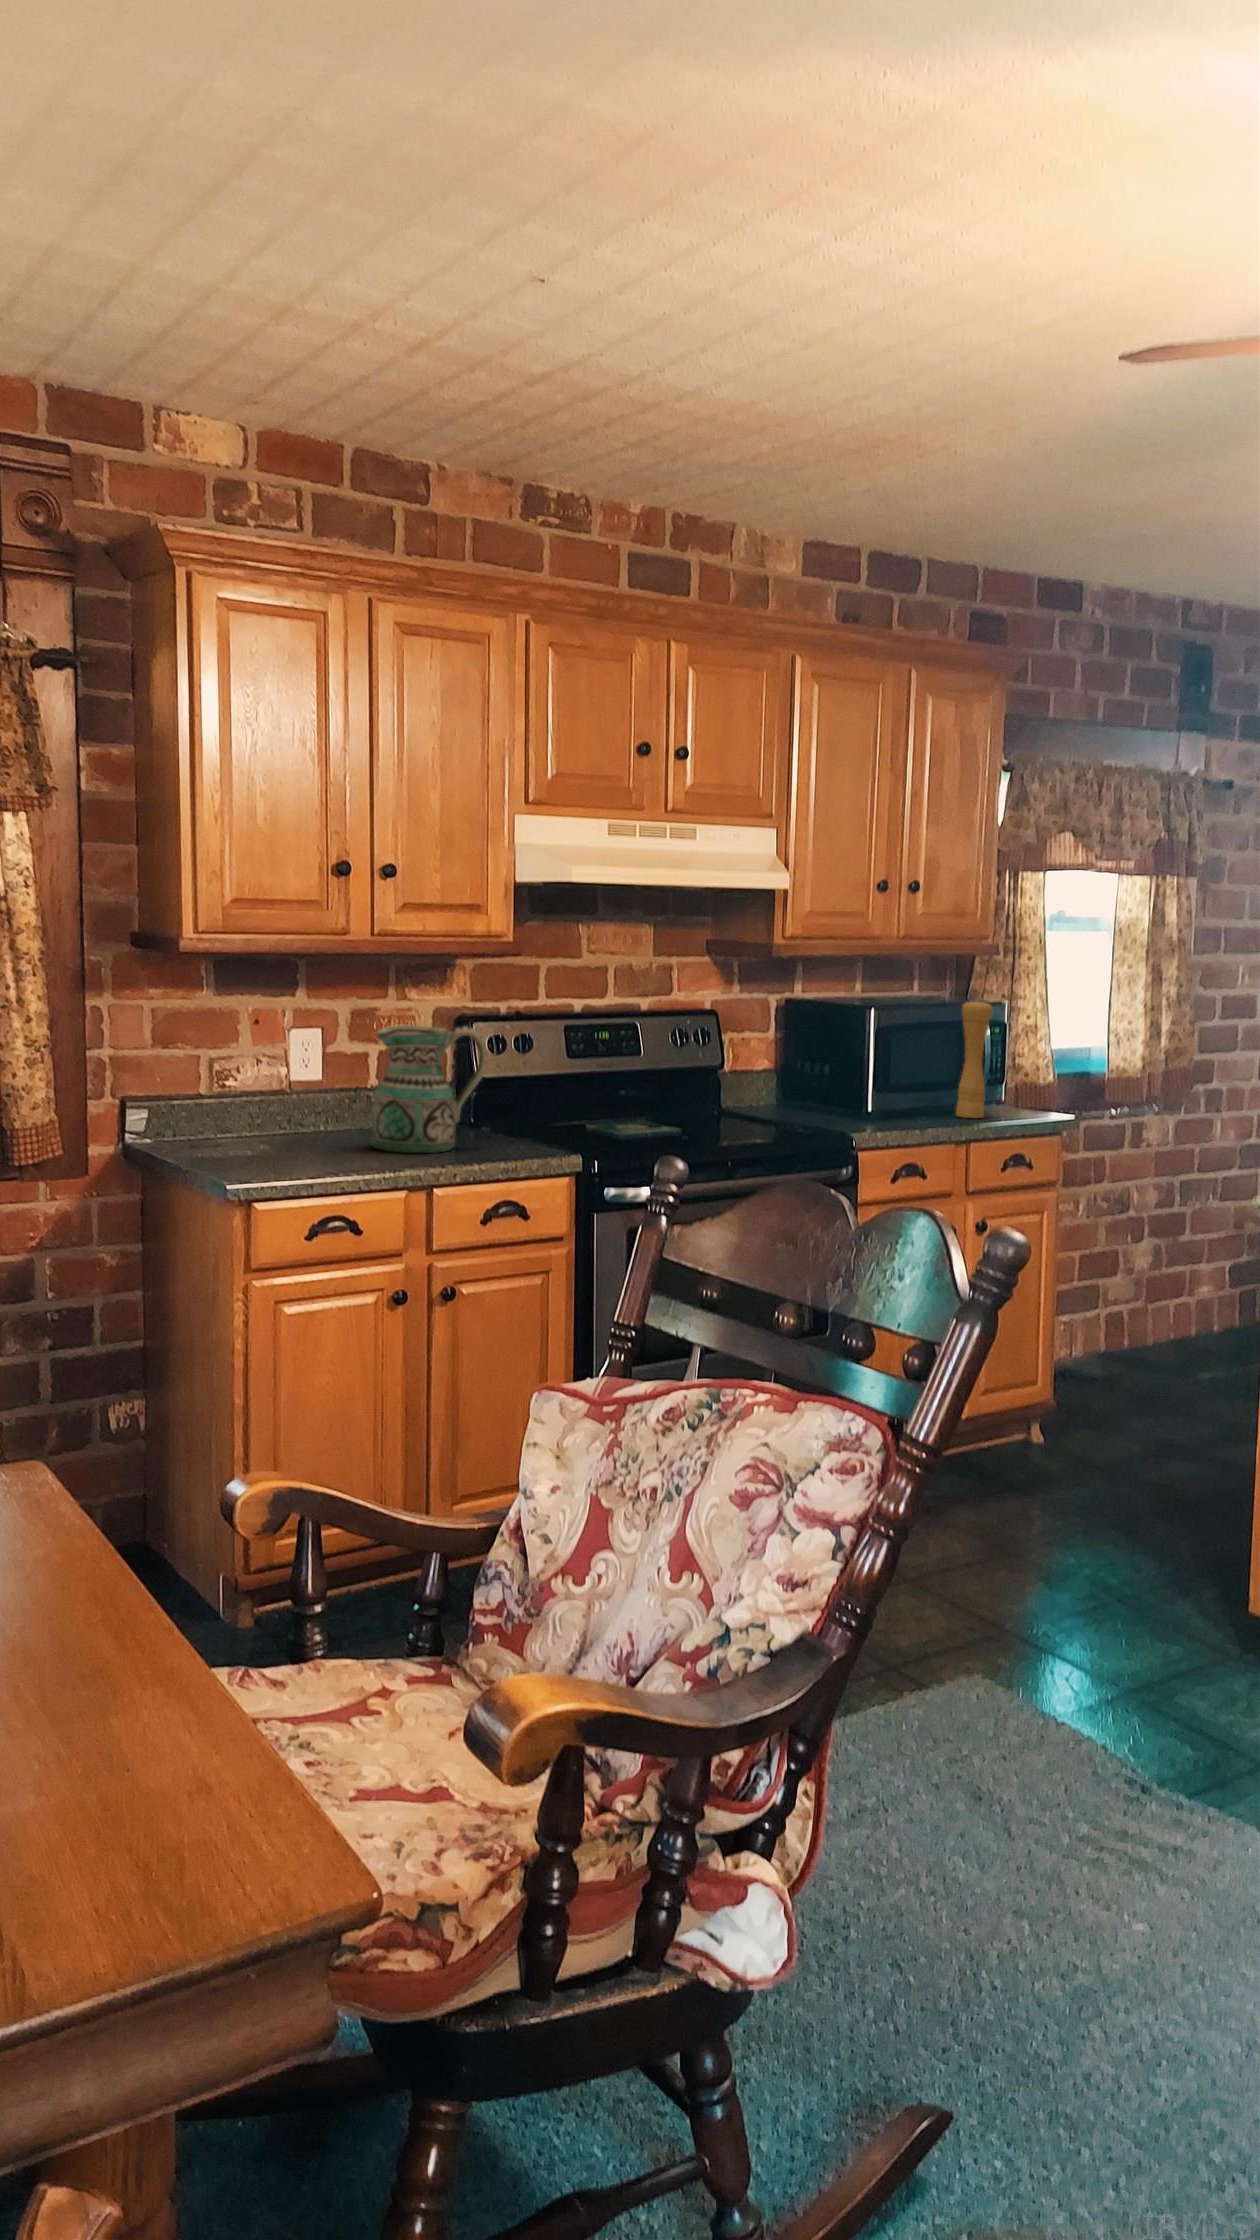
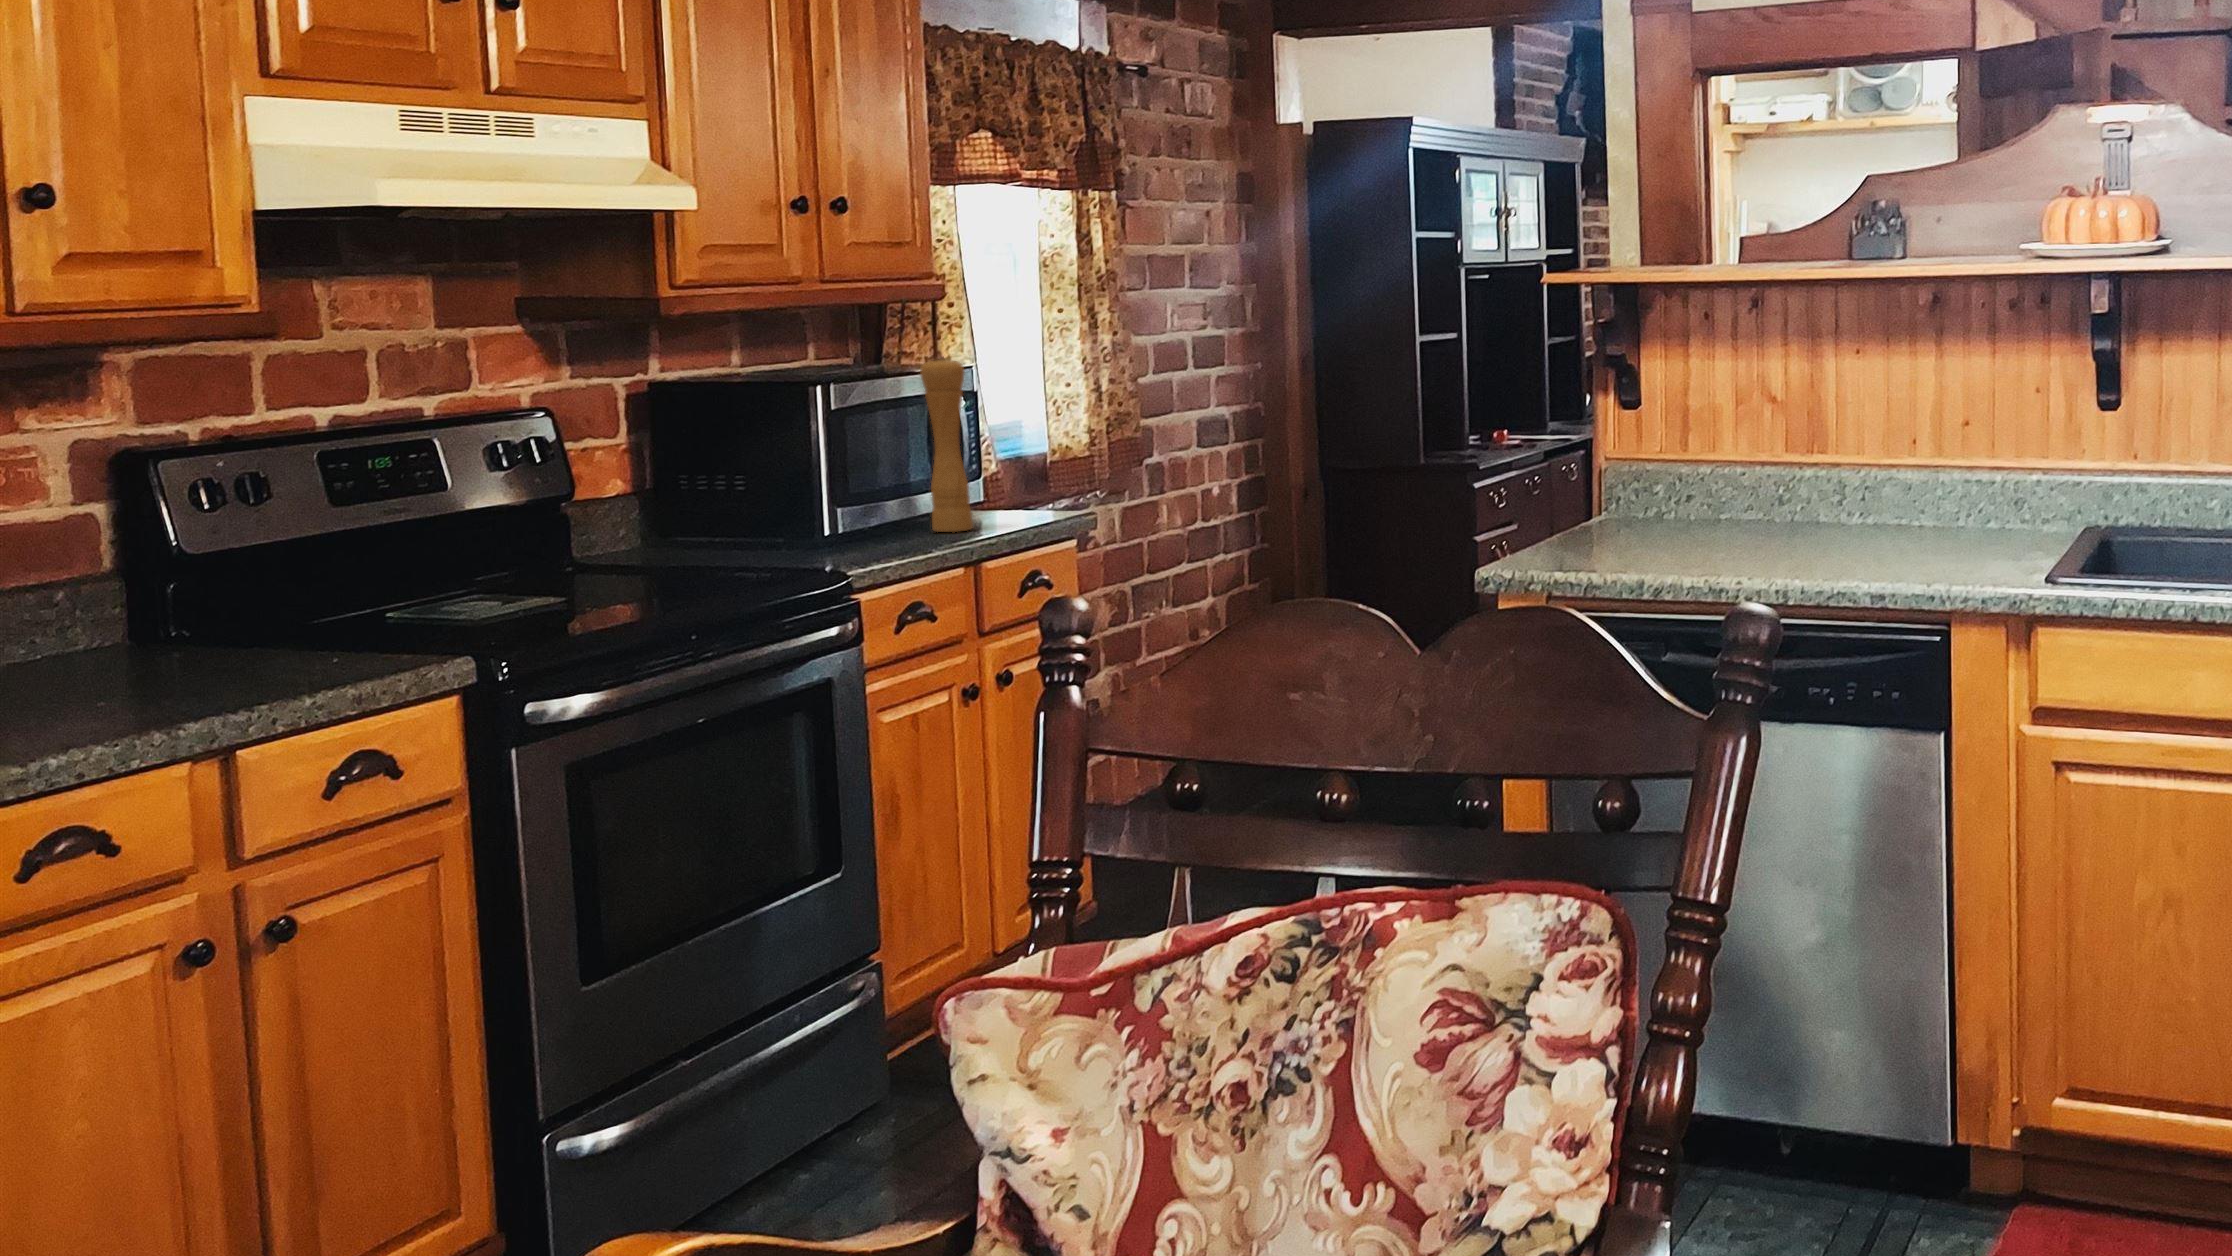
ceramic pitcher: present [371,1025,487,1153] -> none [53,463,274,701]

